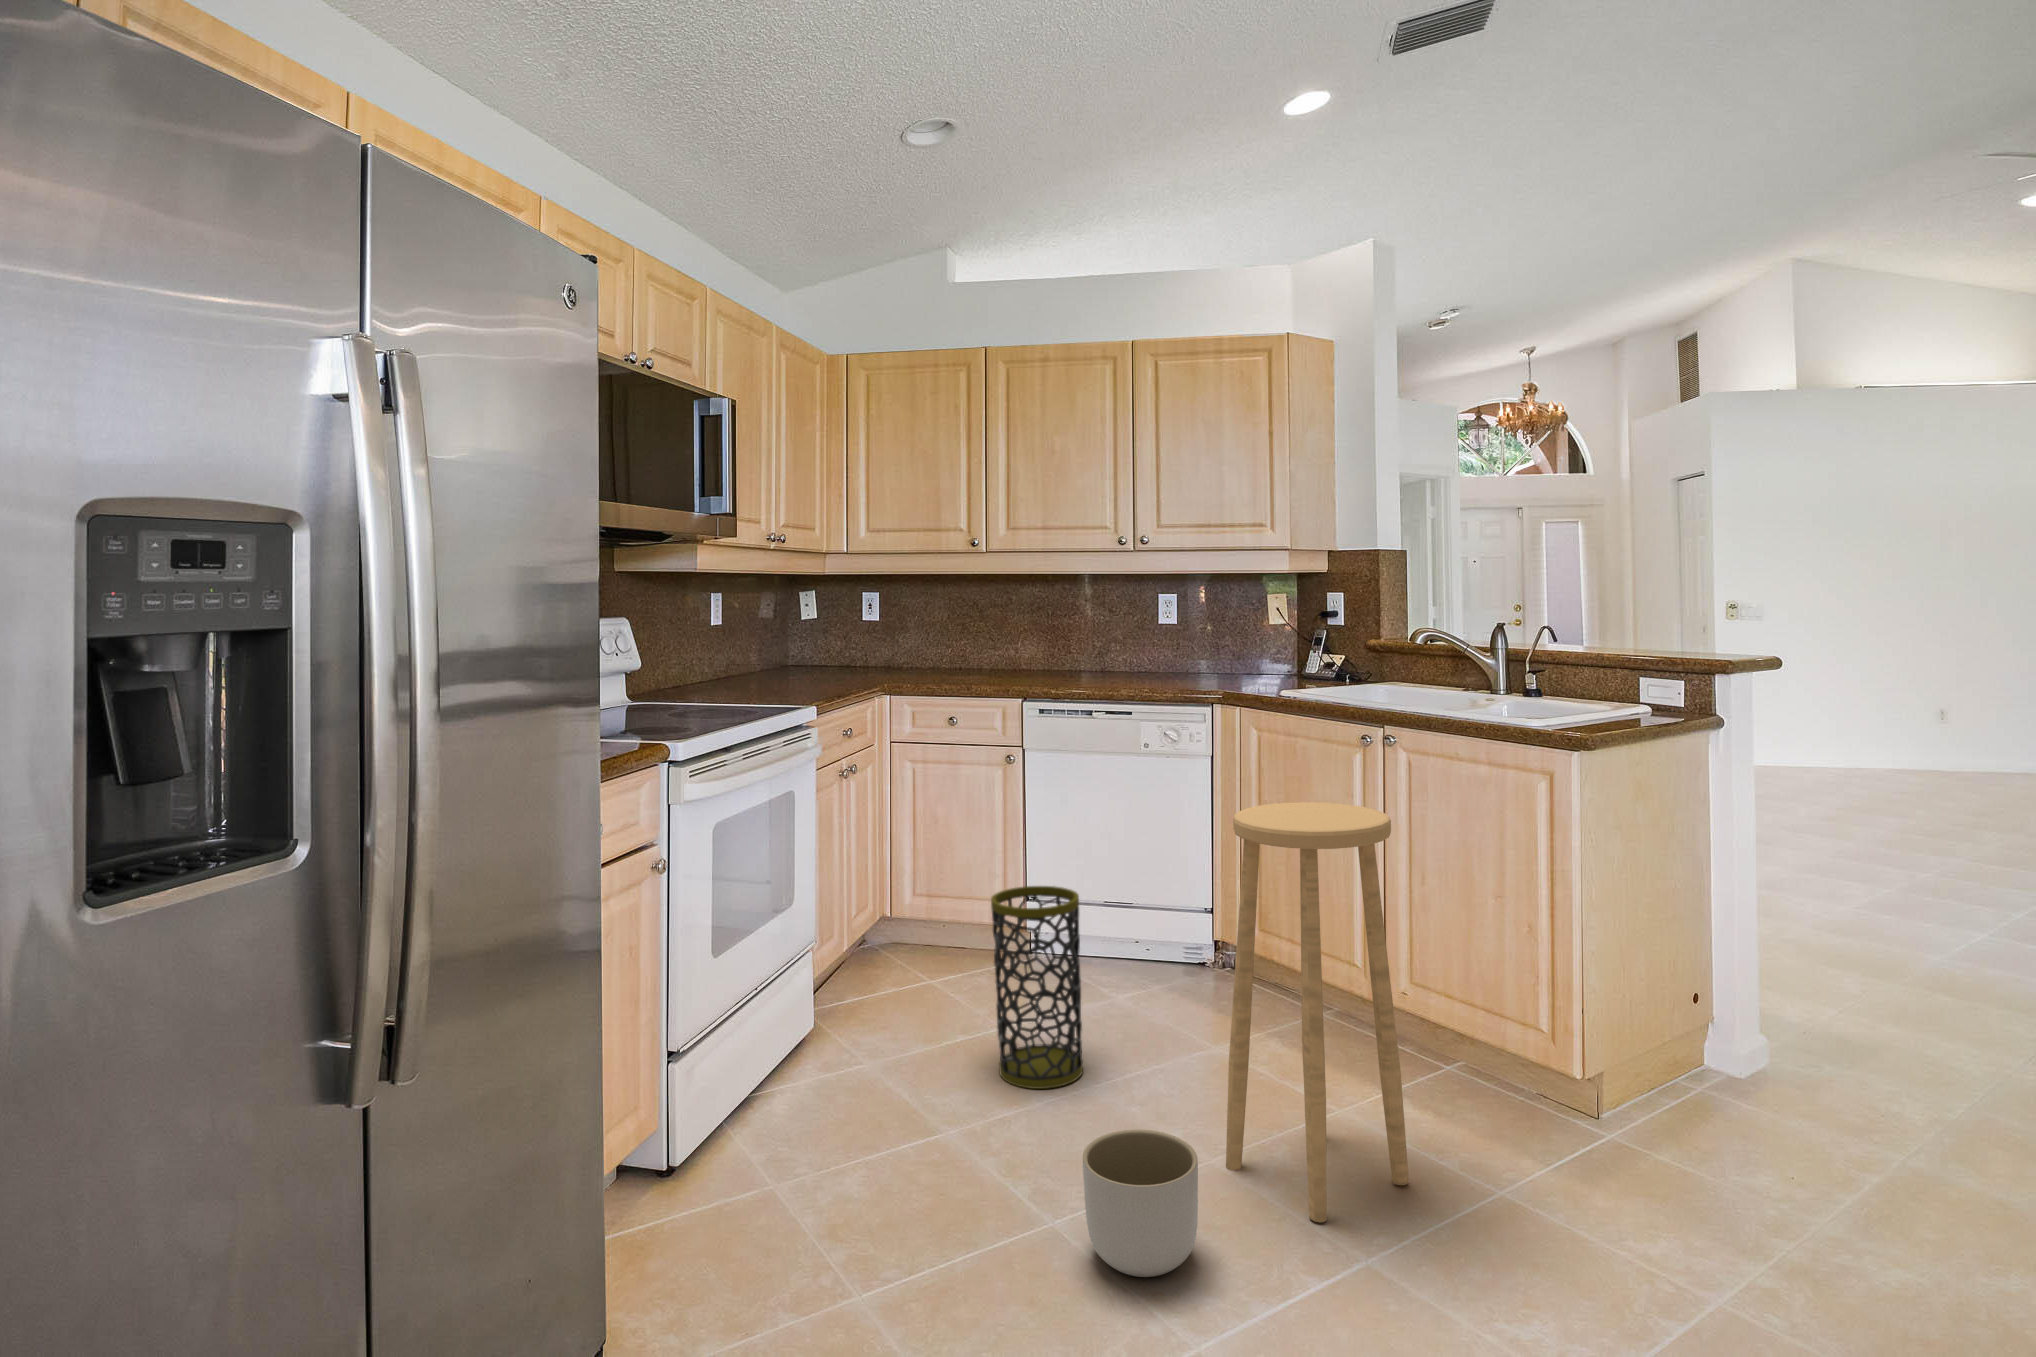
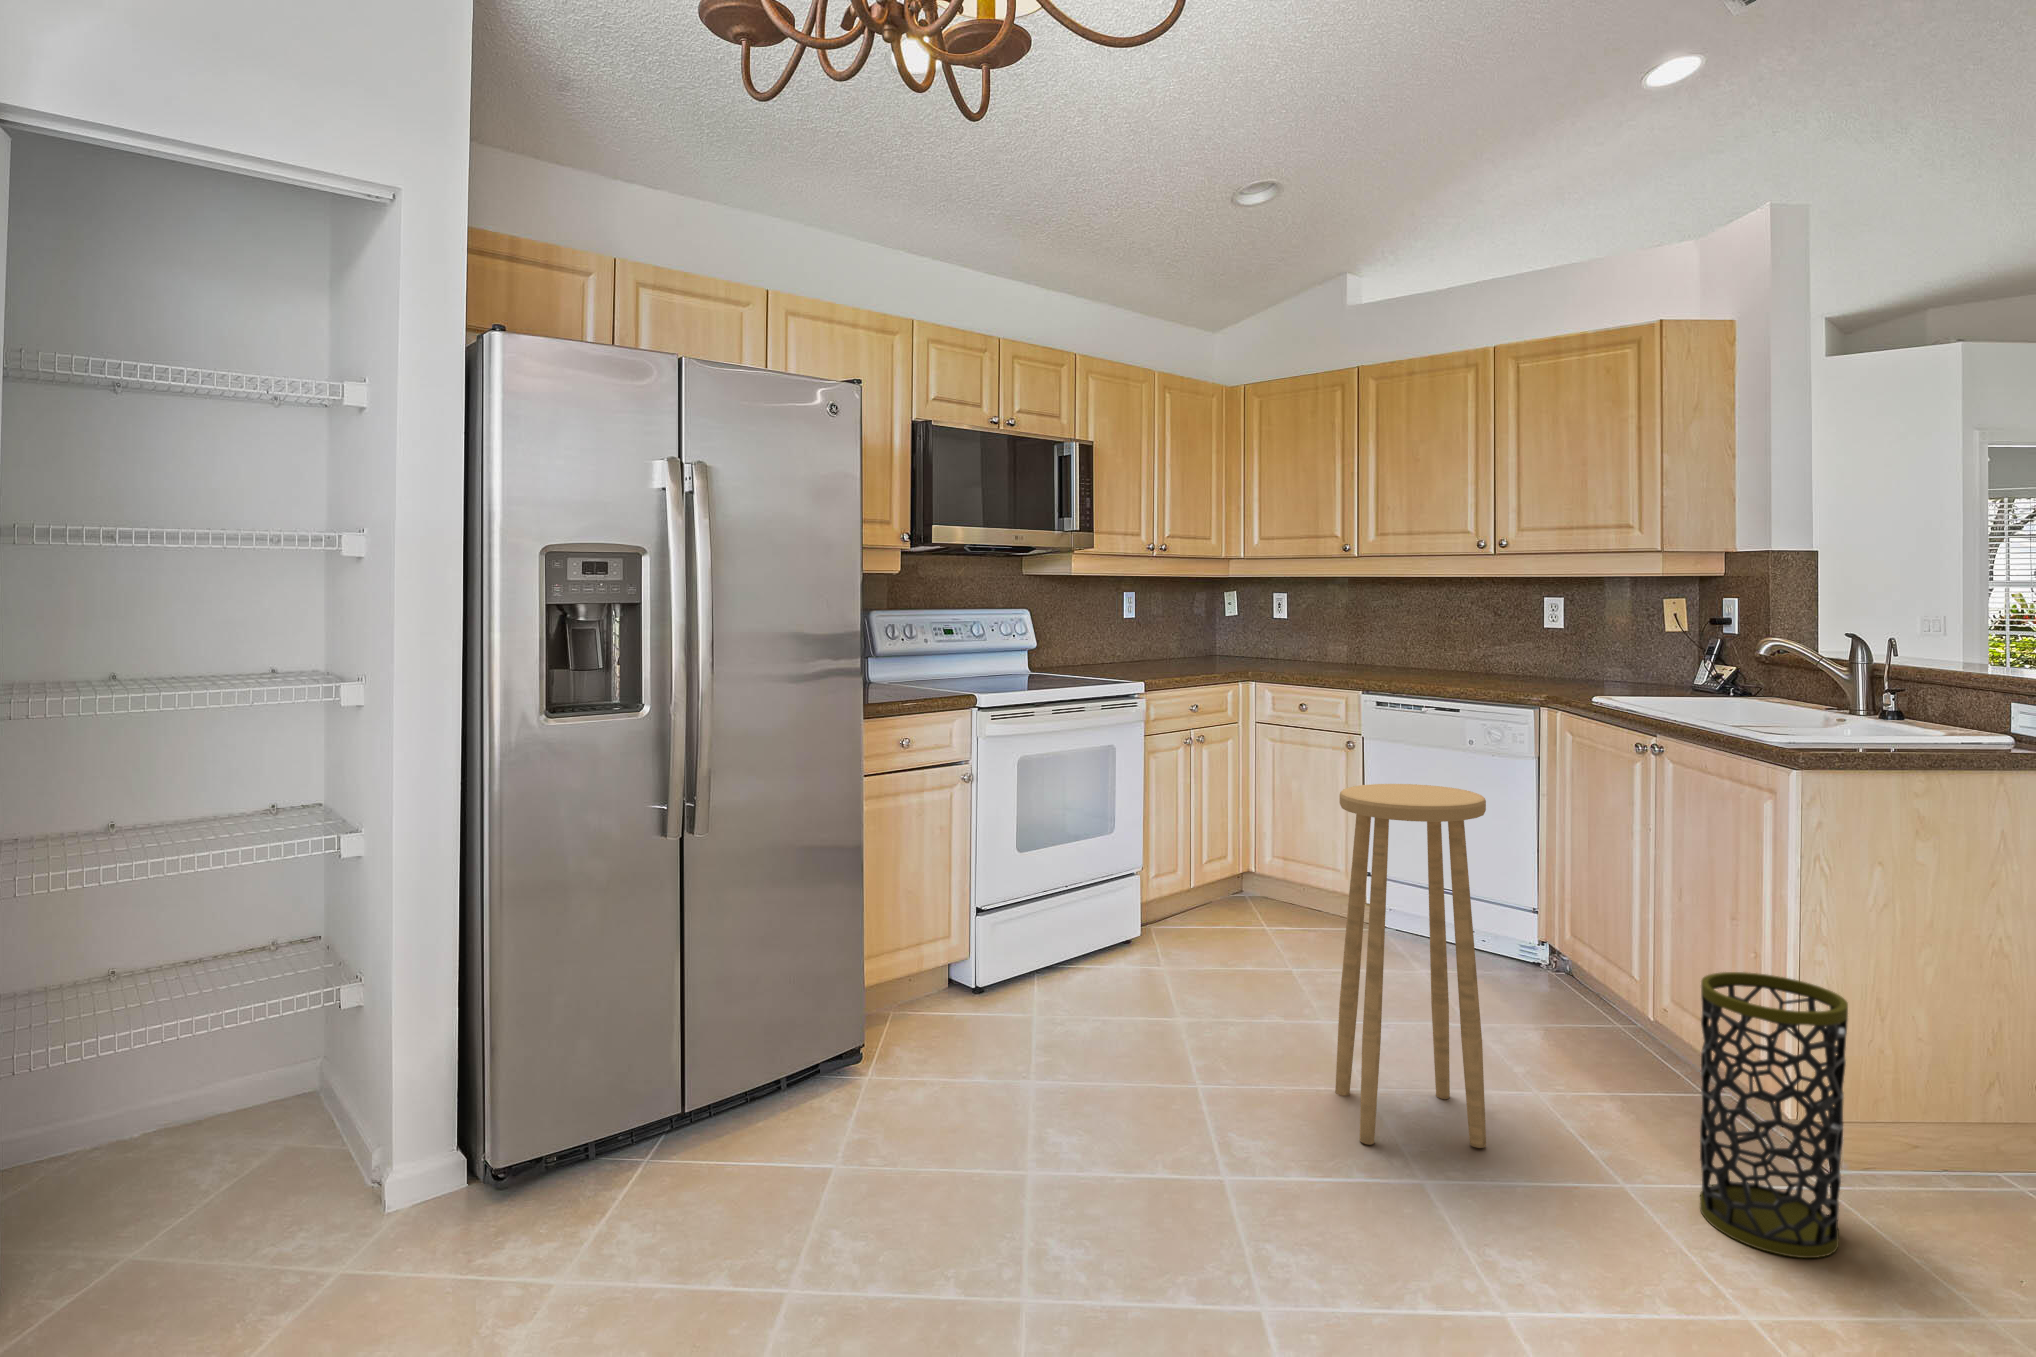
trash can: present [991,886,1083,1089] -> present [1700,972,1848,1258]
planter: present [1083,1130,1198,1277] -> none [1153,1019,1245,1128]

